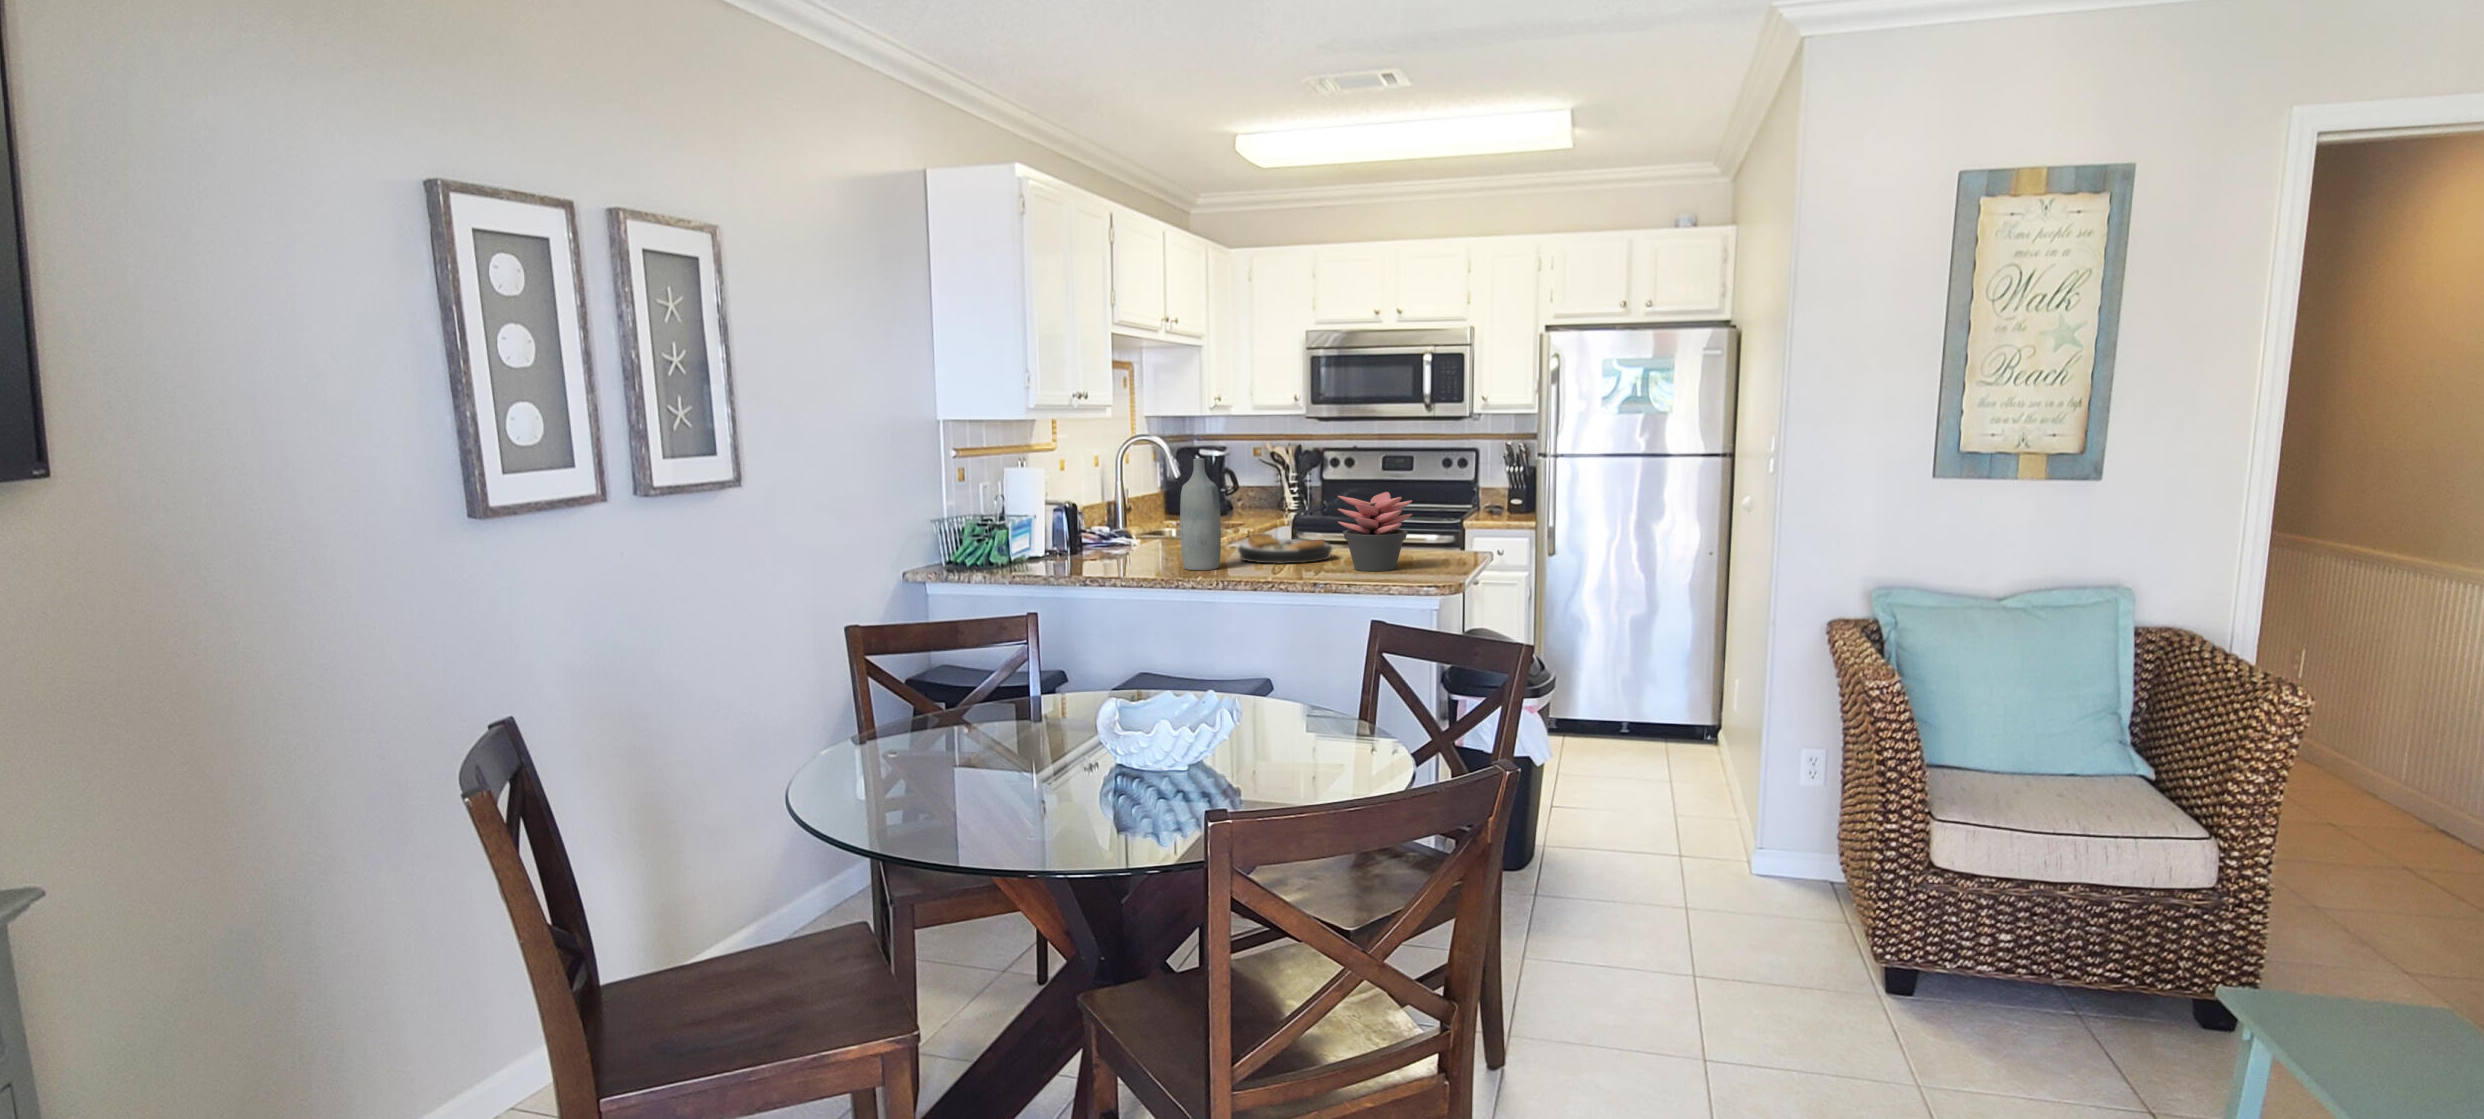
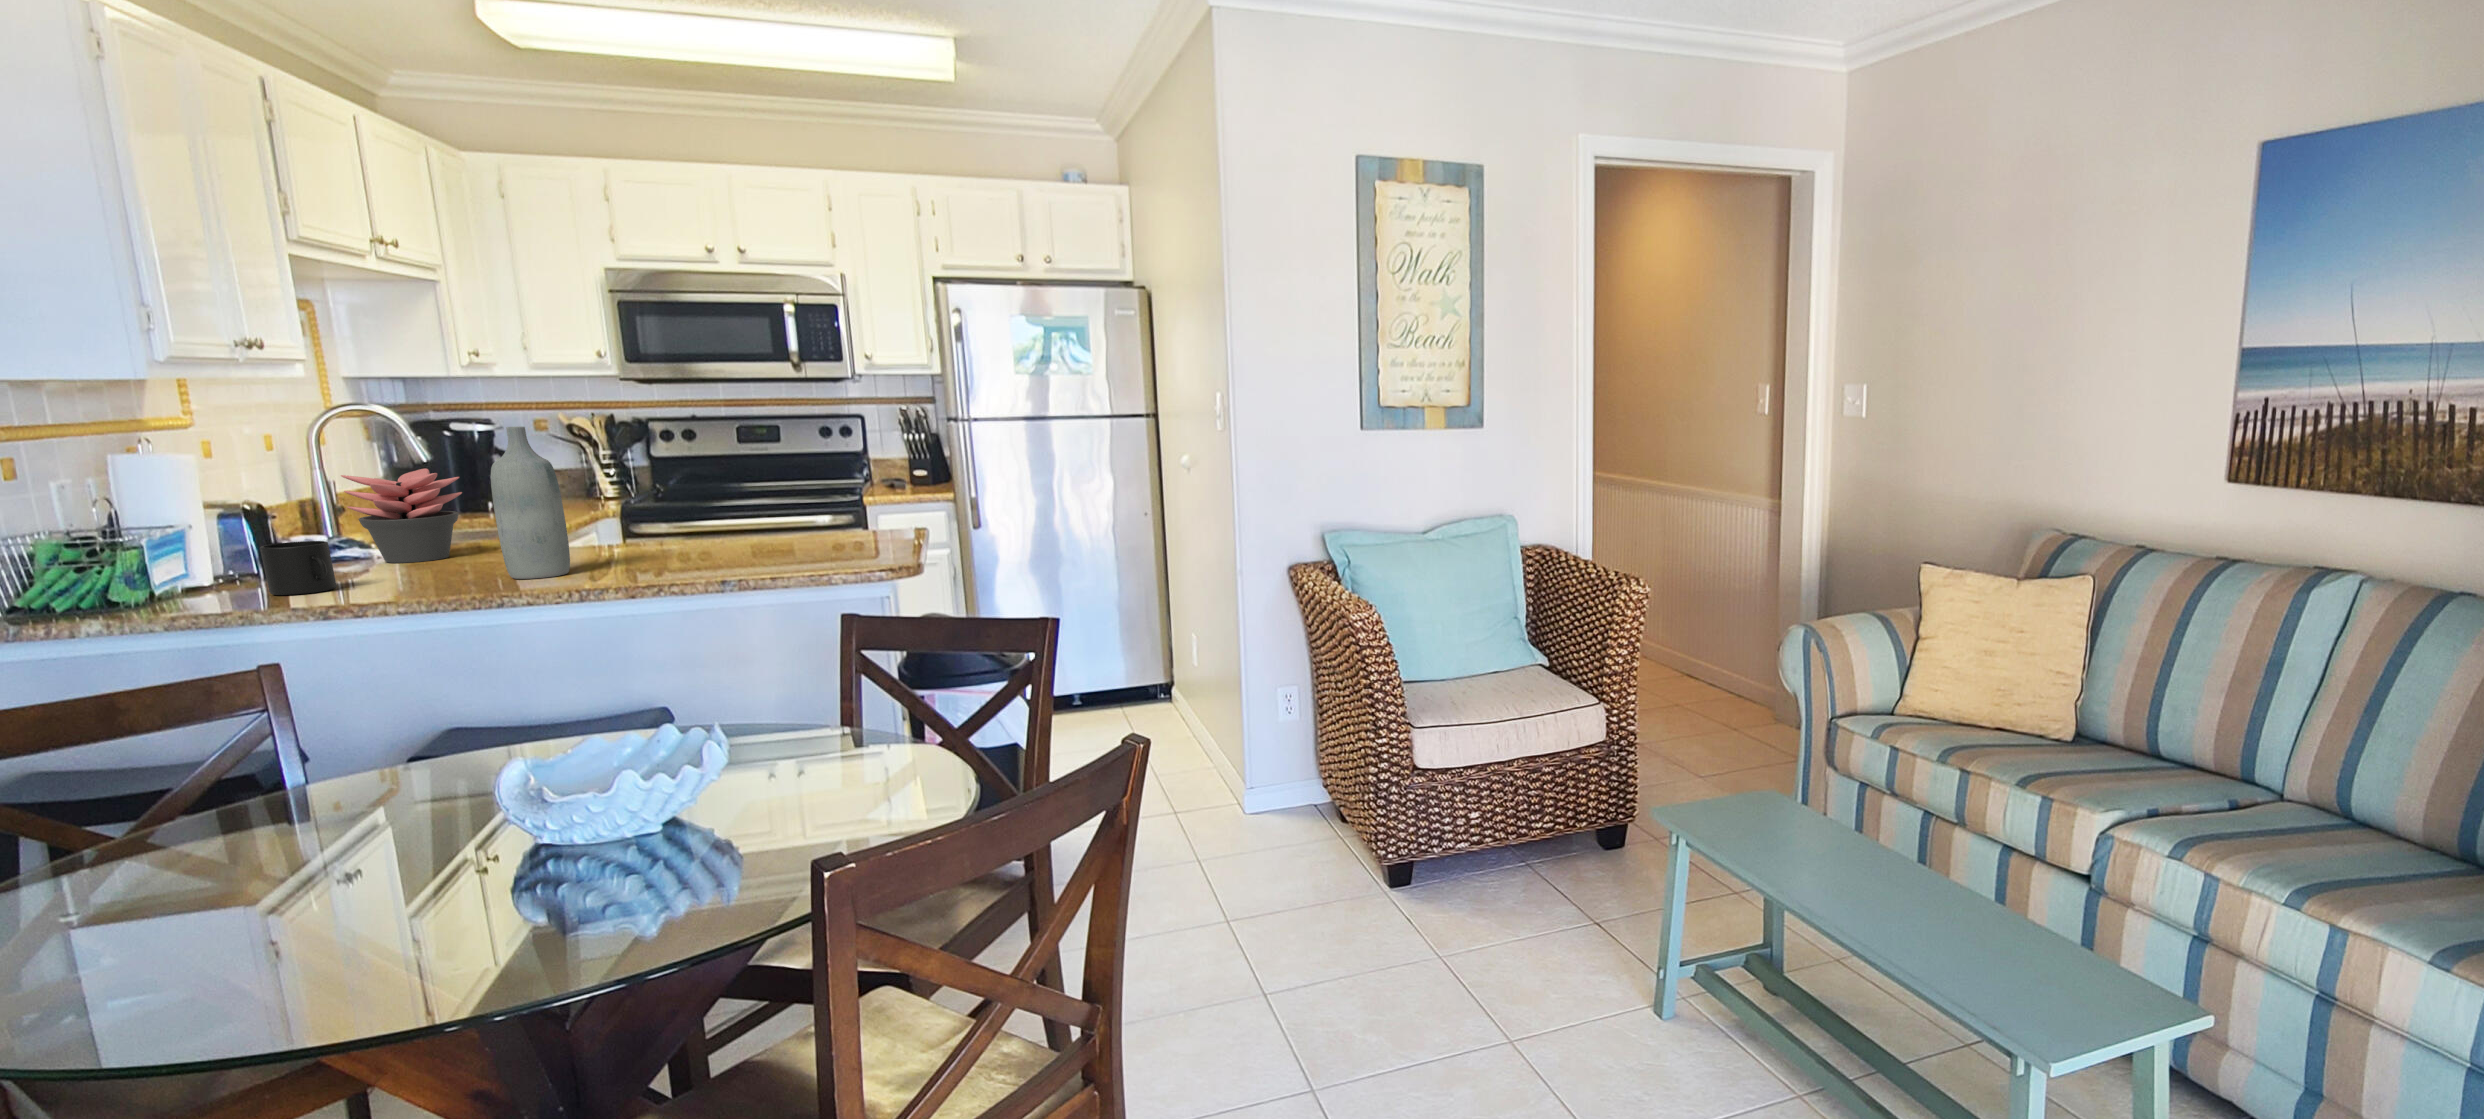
succulent plant: present [1338,492,1412,571] -> present [341,469,462,563]
mug: none [1060,533,1094,568] -> present [260,541,337,595]
plate: present [1238,534,1332,563] -> none [586,525,733,561]

